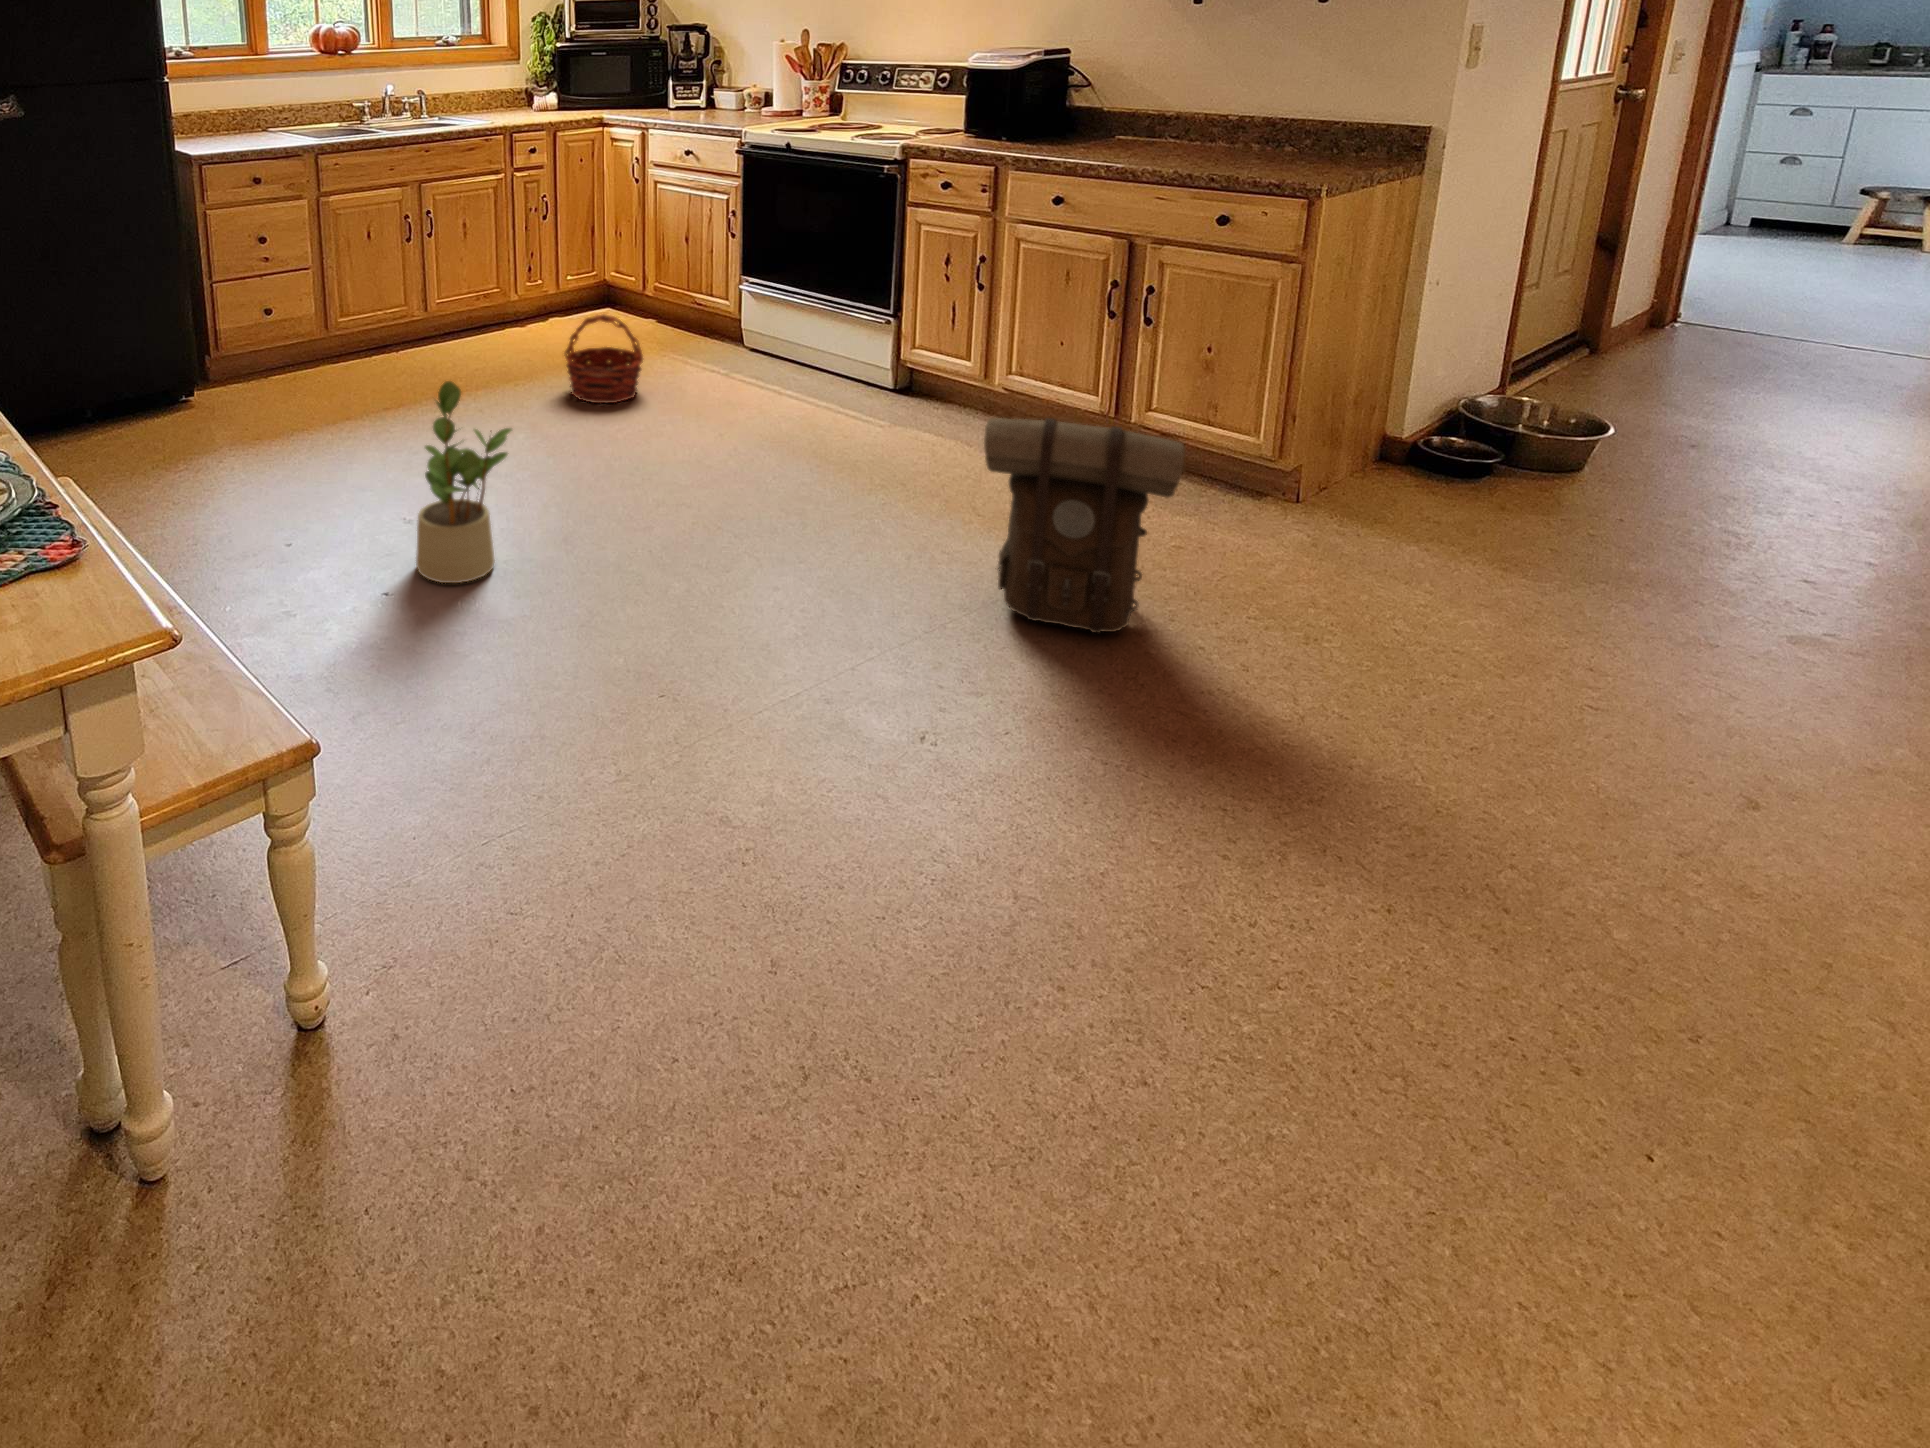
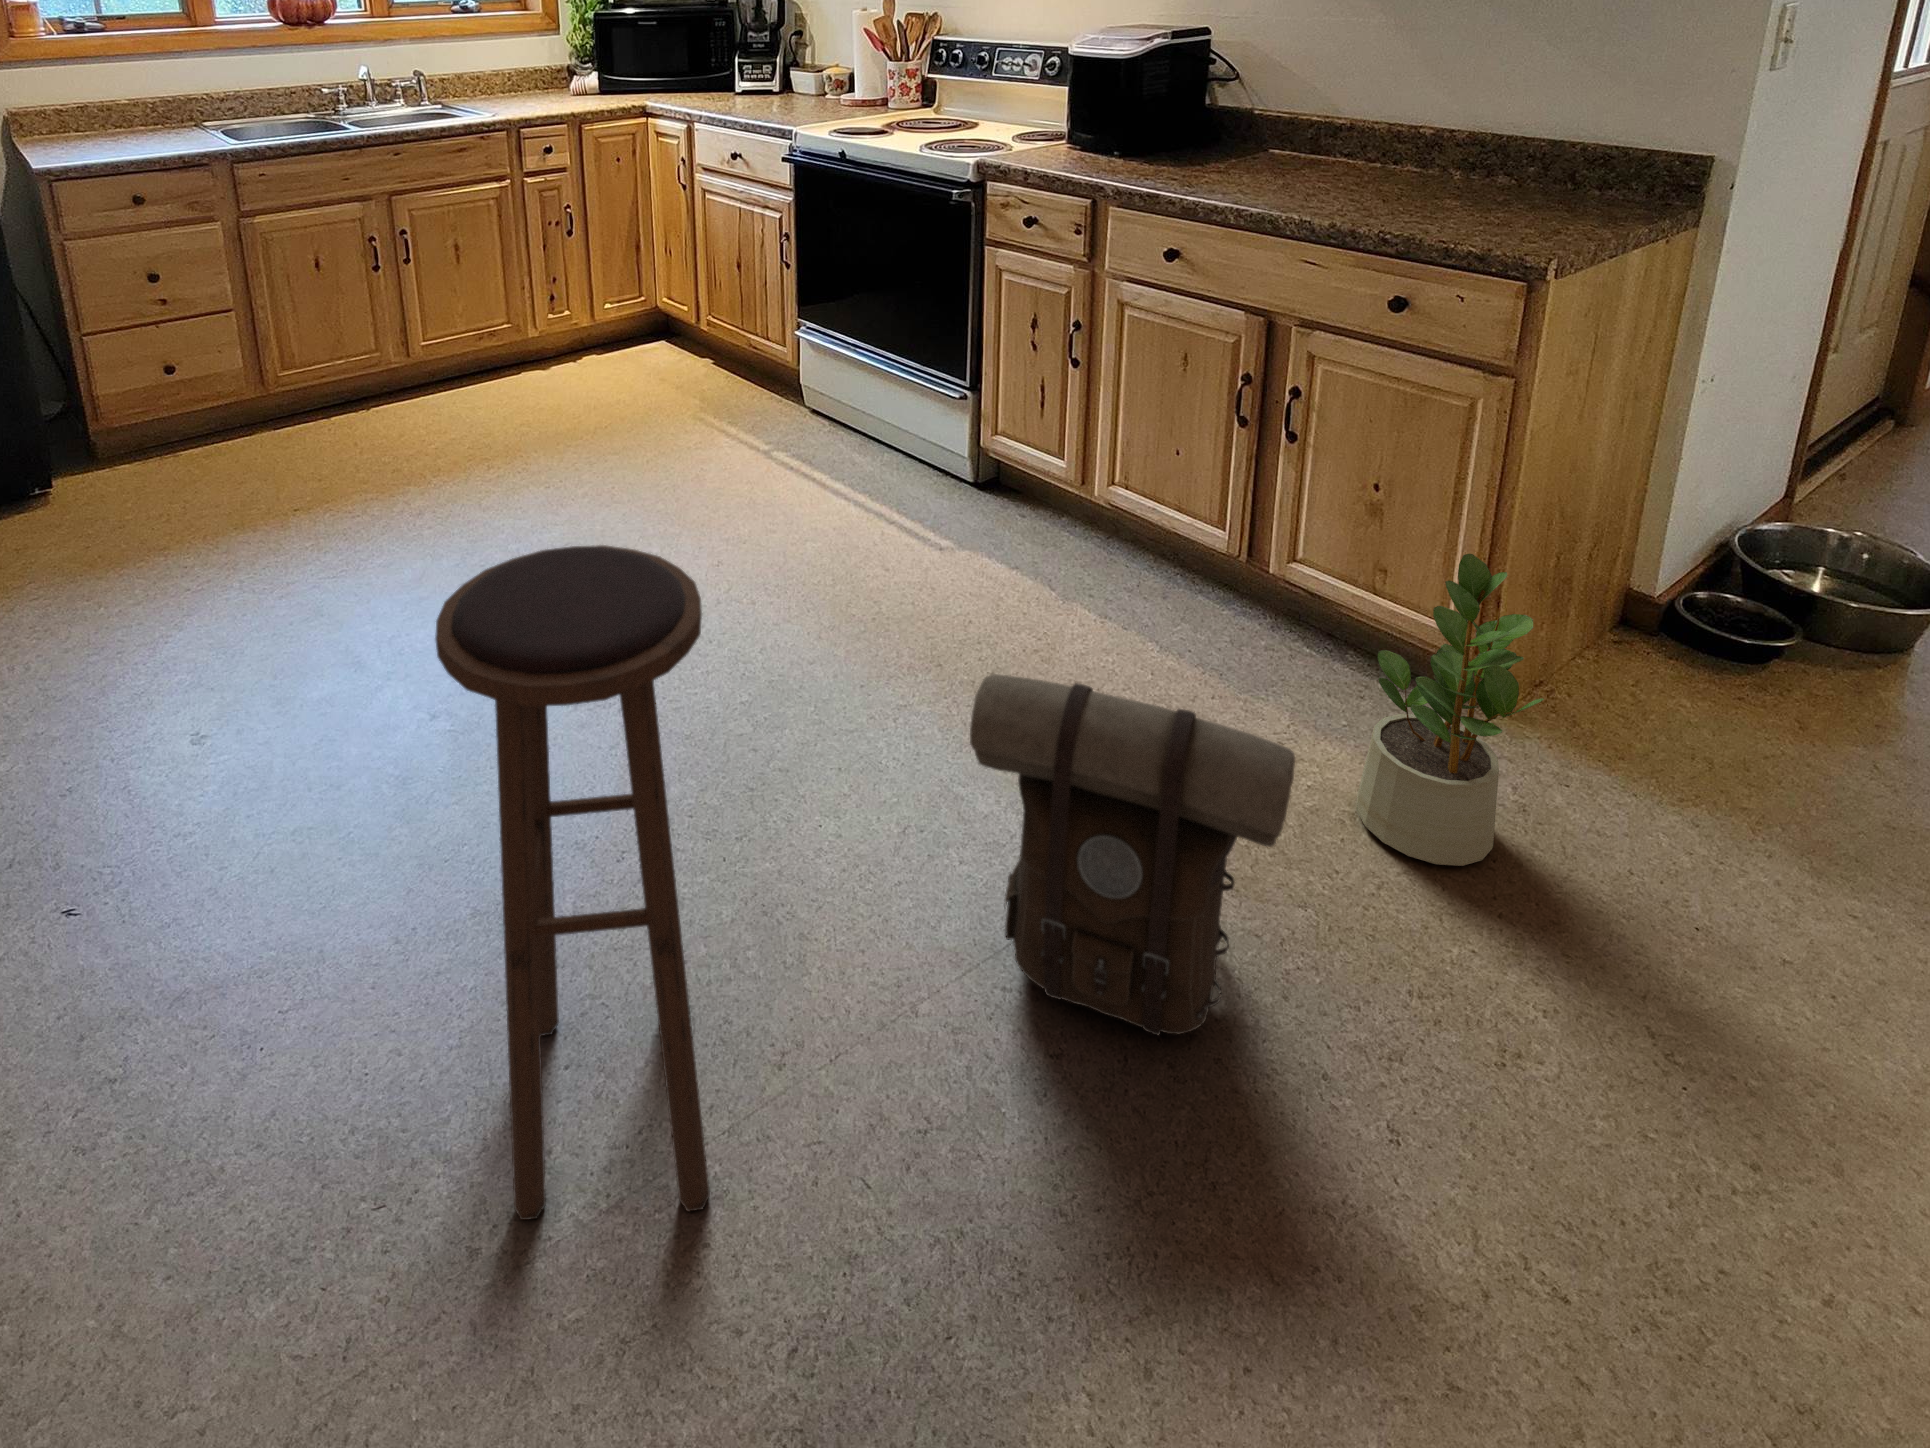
basket: present [564,314,643,403] -> none [536,384,641,506]
stool: none [713,317,866,702] -> present [435,545,710,1220]
potted plant: present [416,381,512,583] -> present [1356,554,1544,866]

